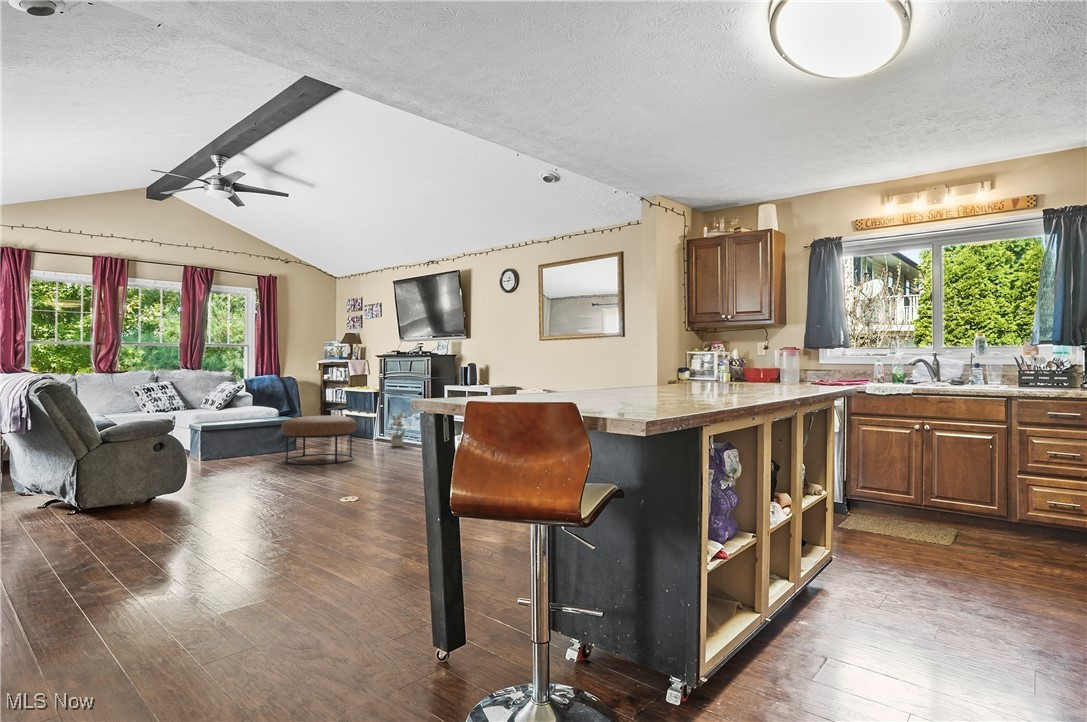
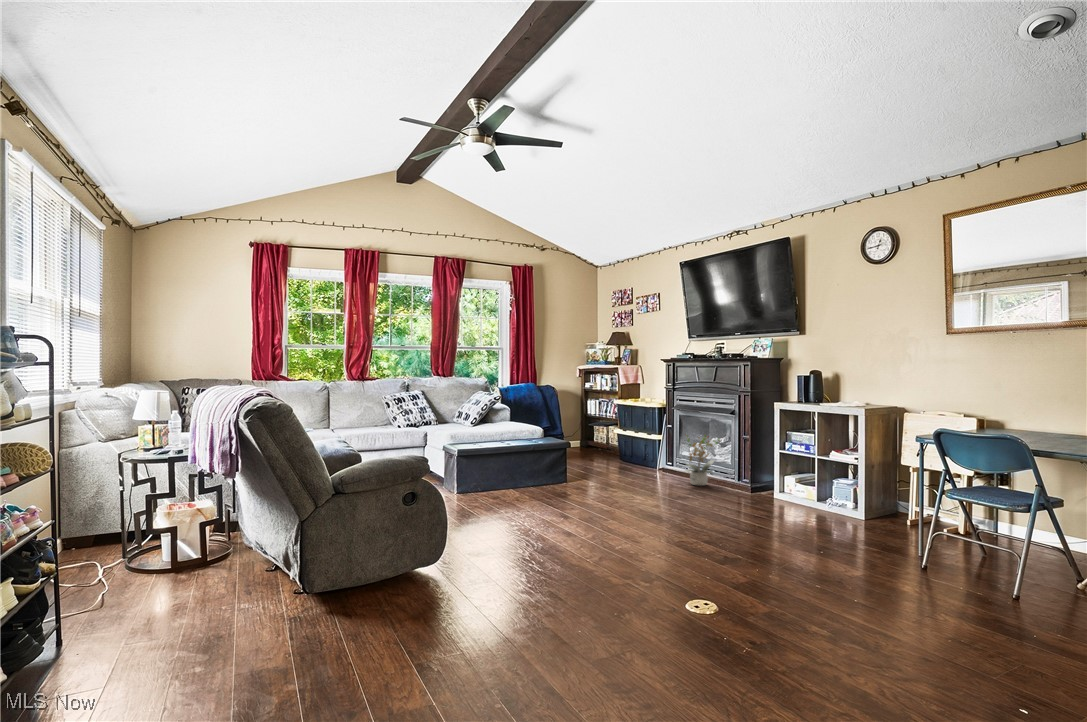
ottoman: present [281,416,357,465] -> none [558,443,659,517]

